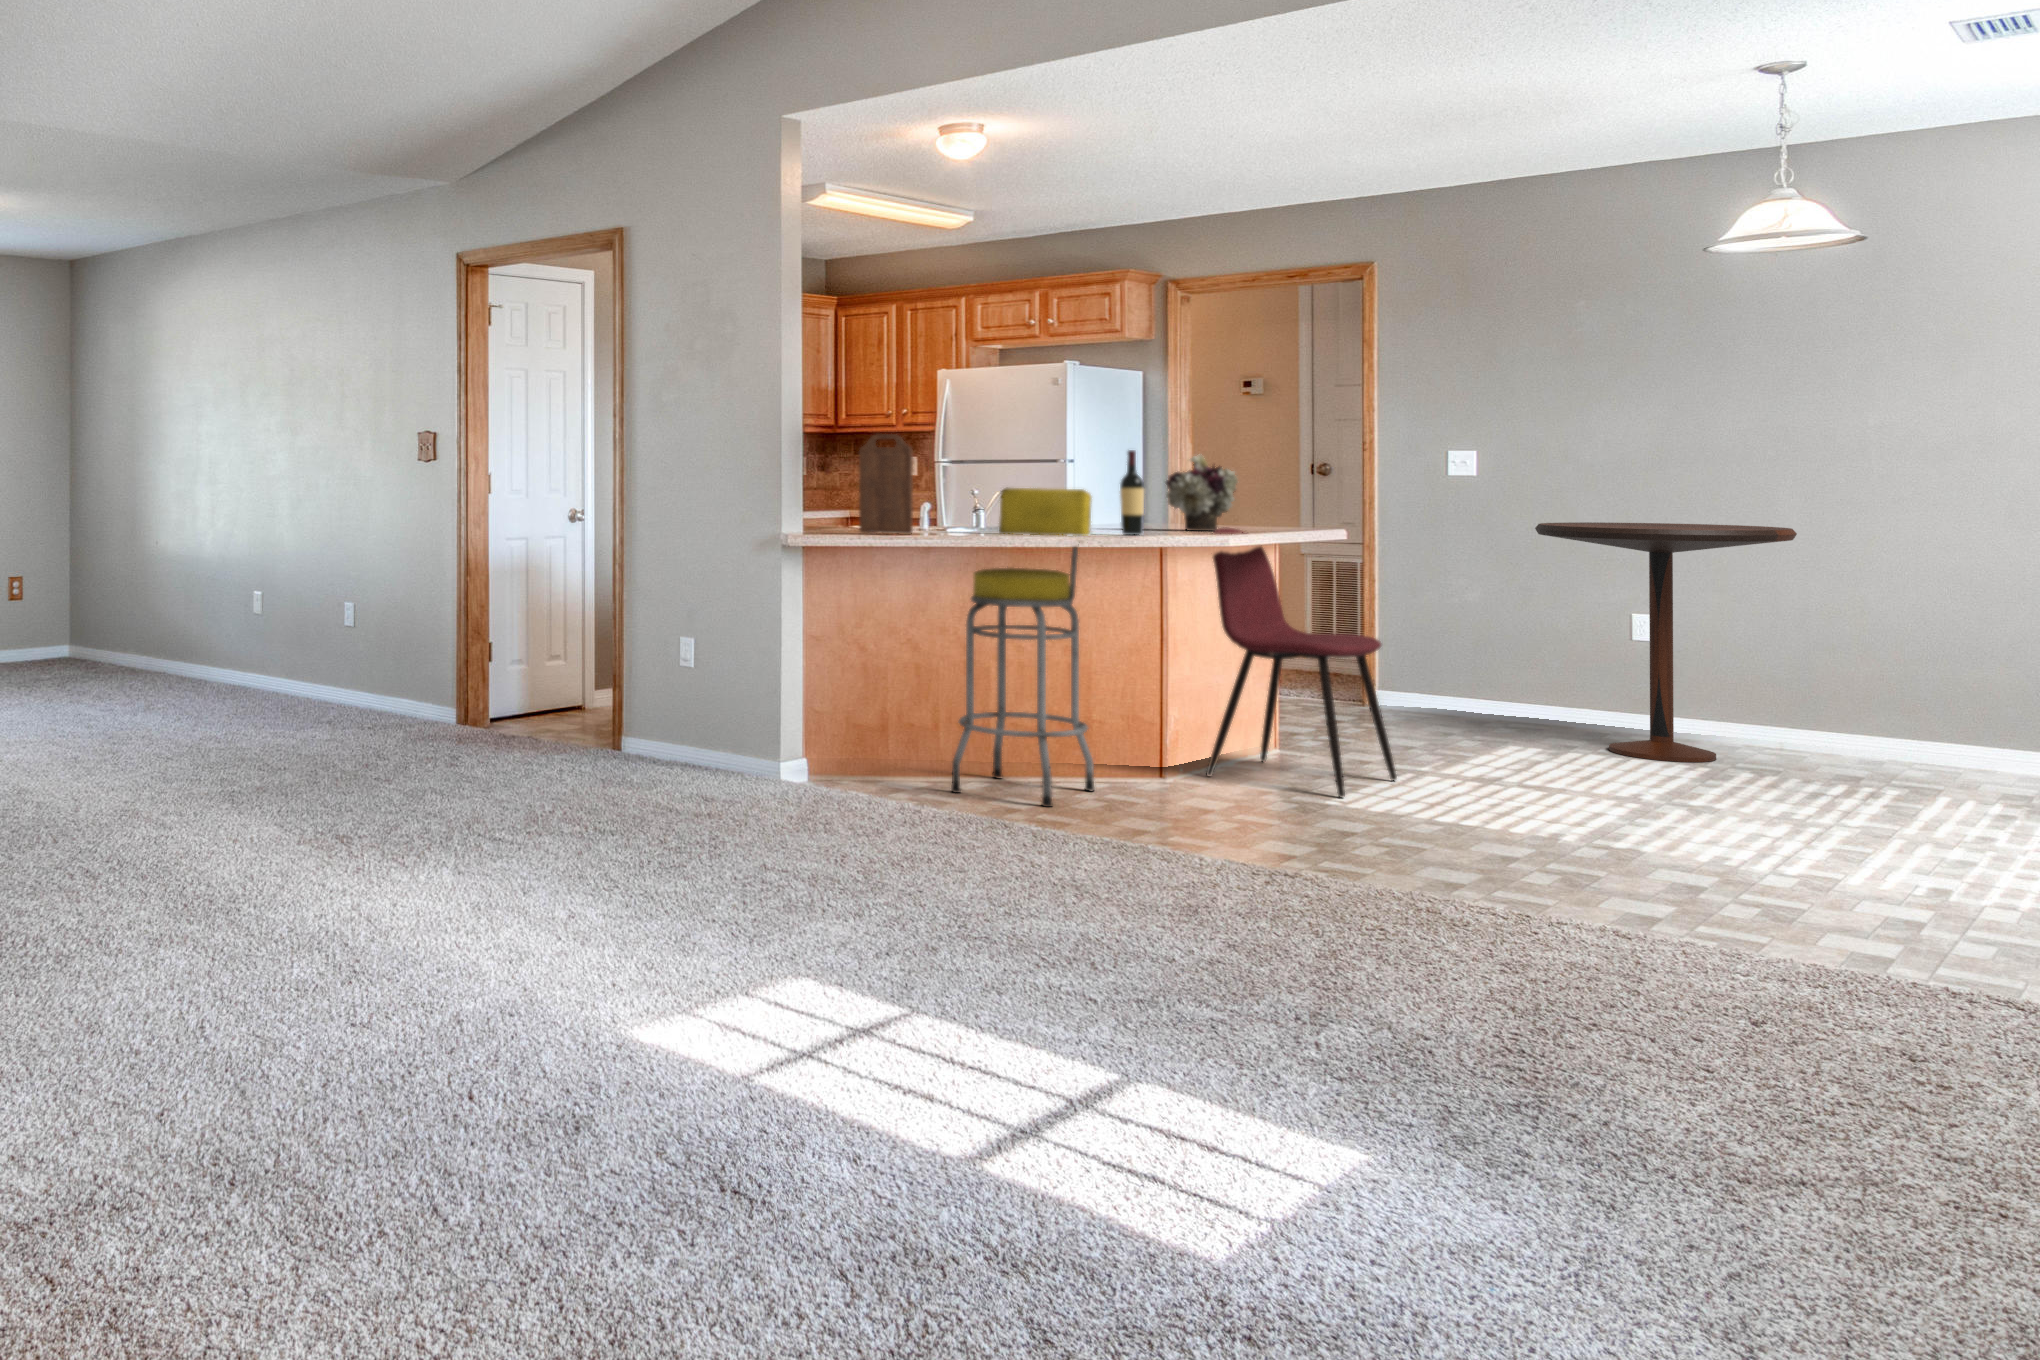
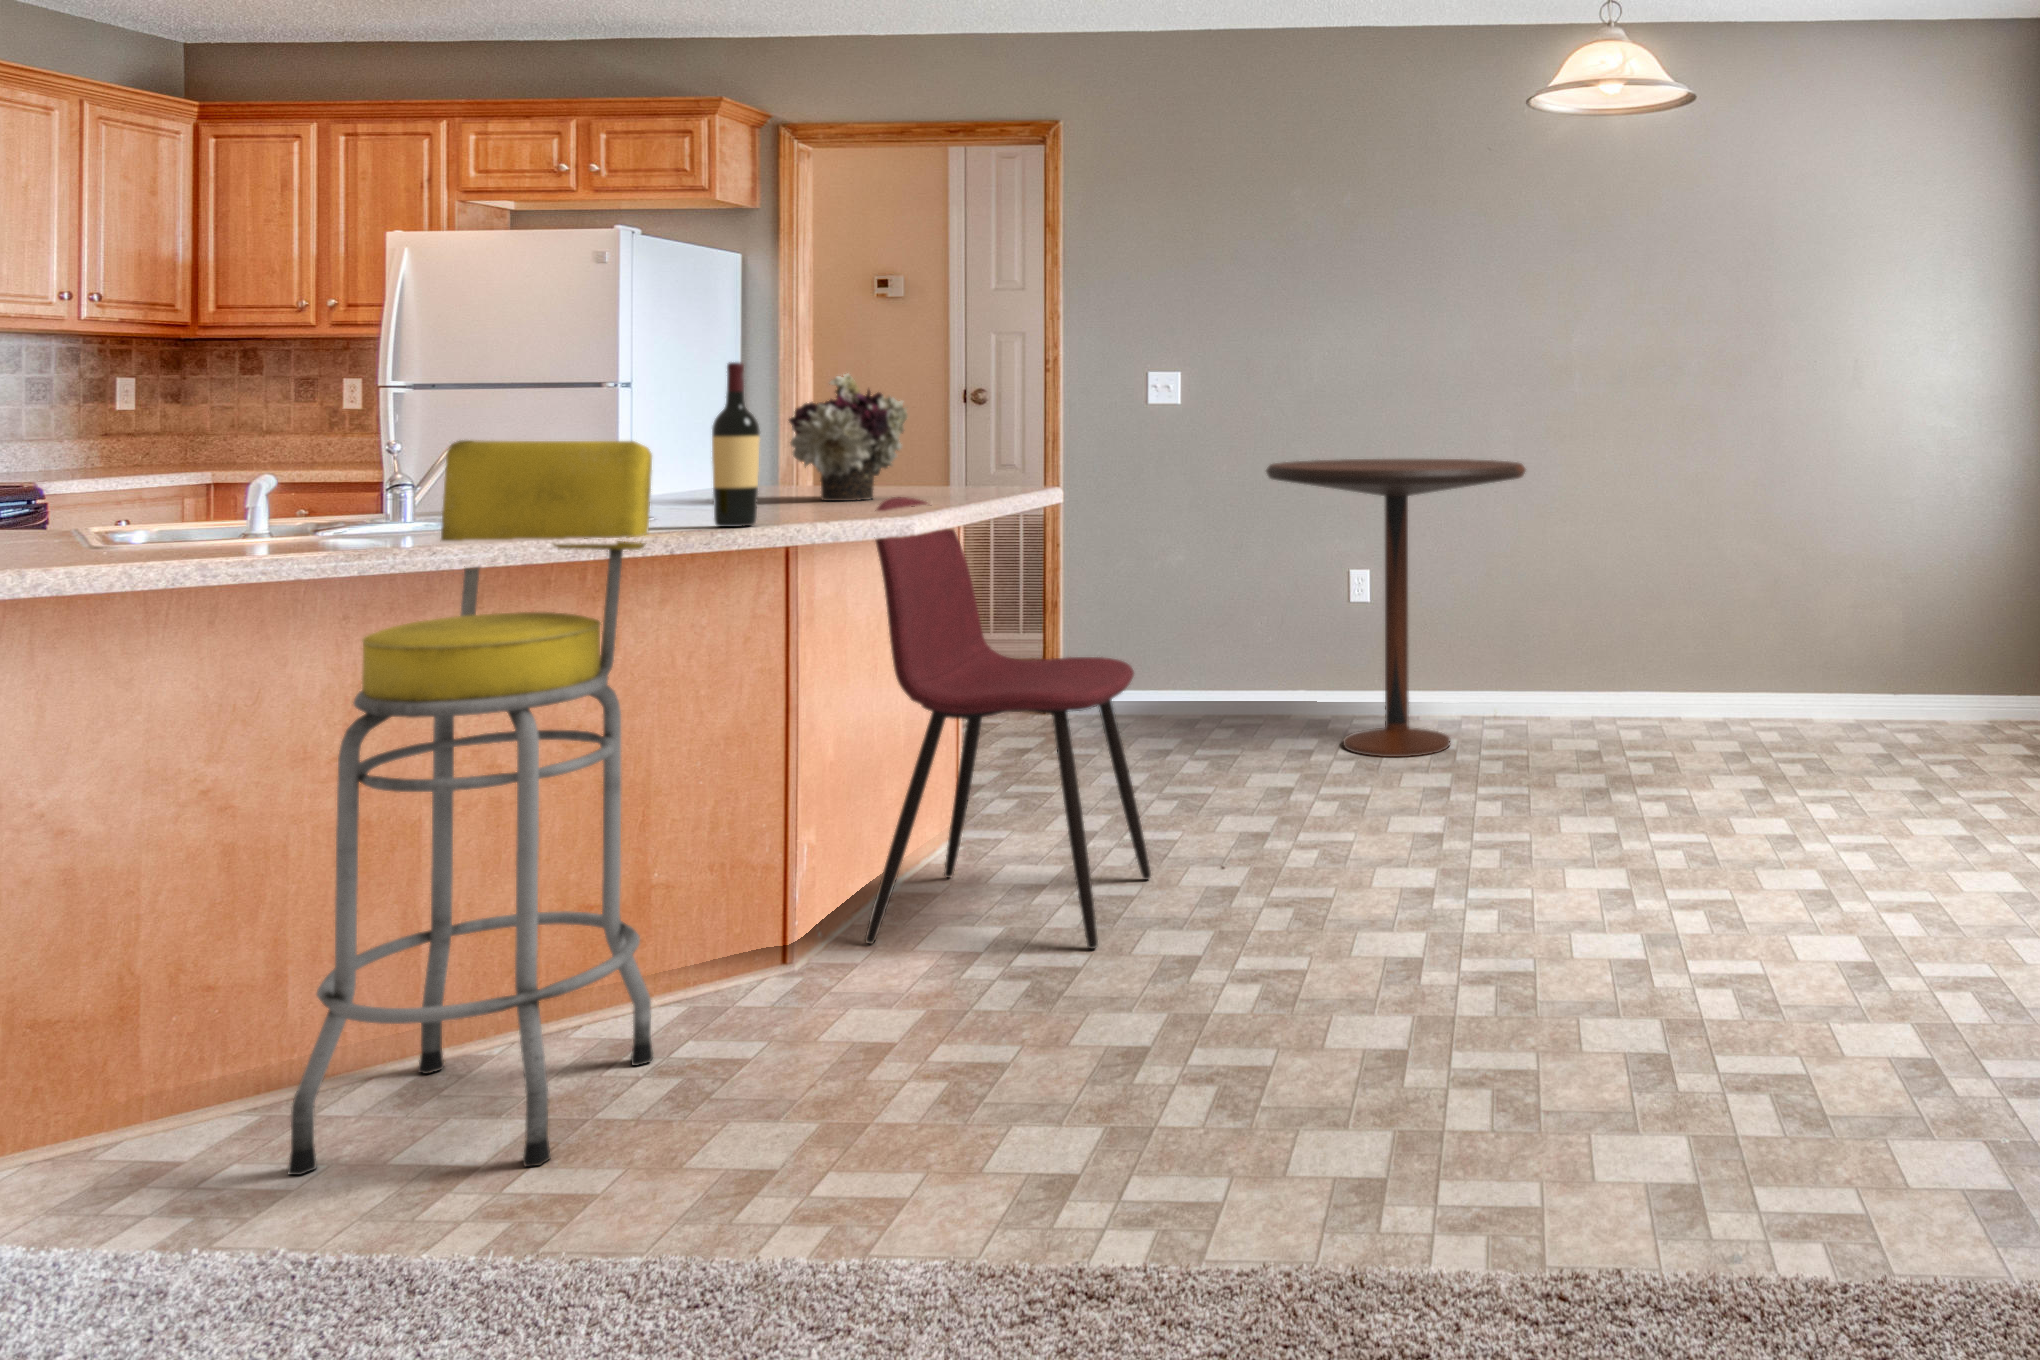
cutting board: present [859,434,913,534] -> none [22,316,185,567]

